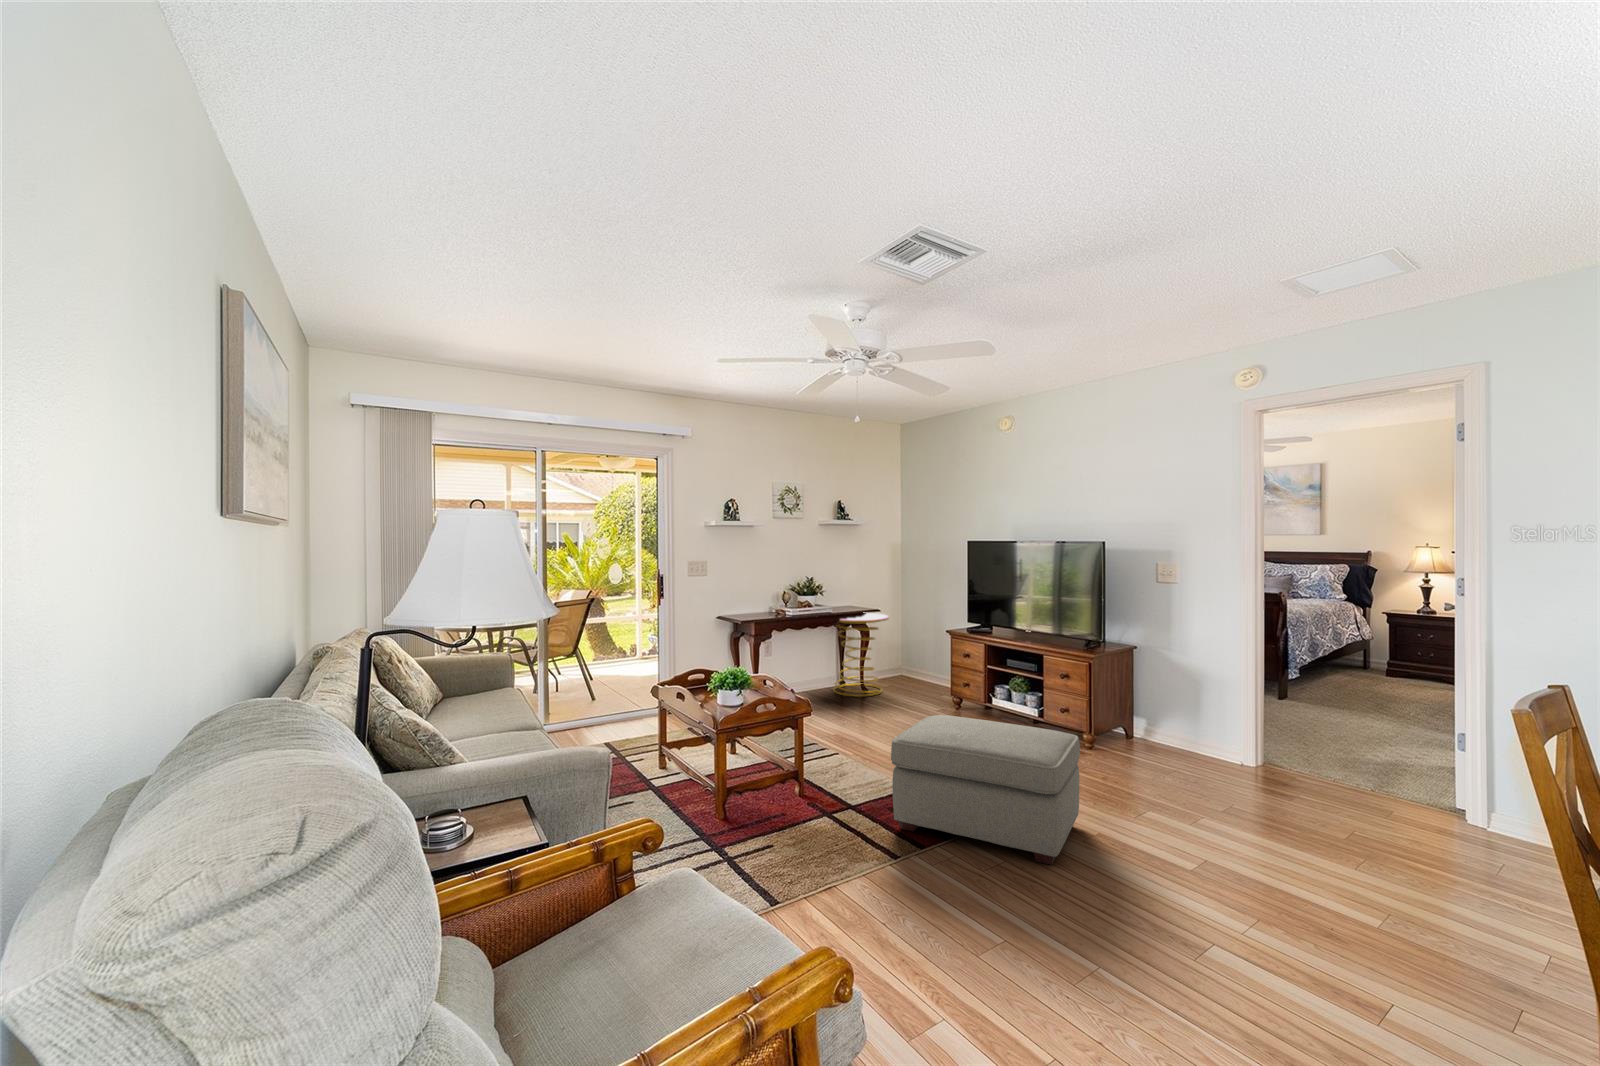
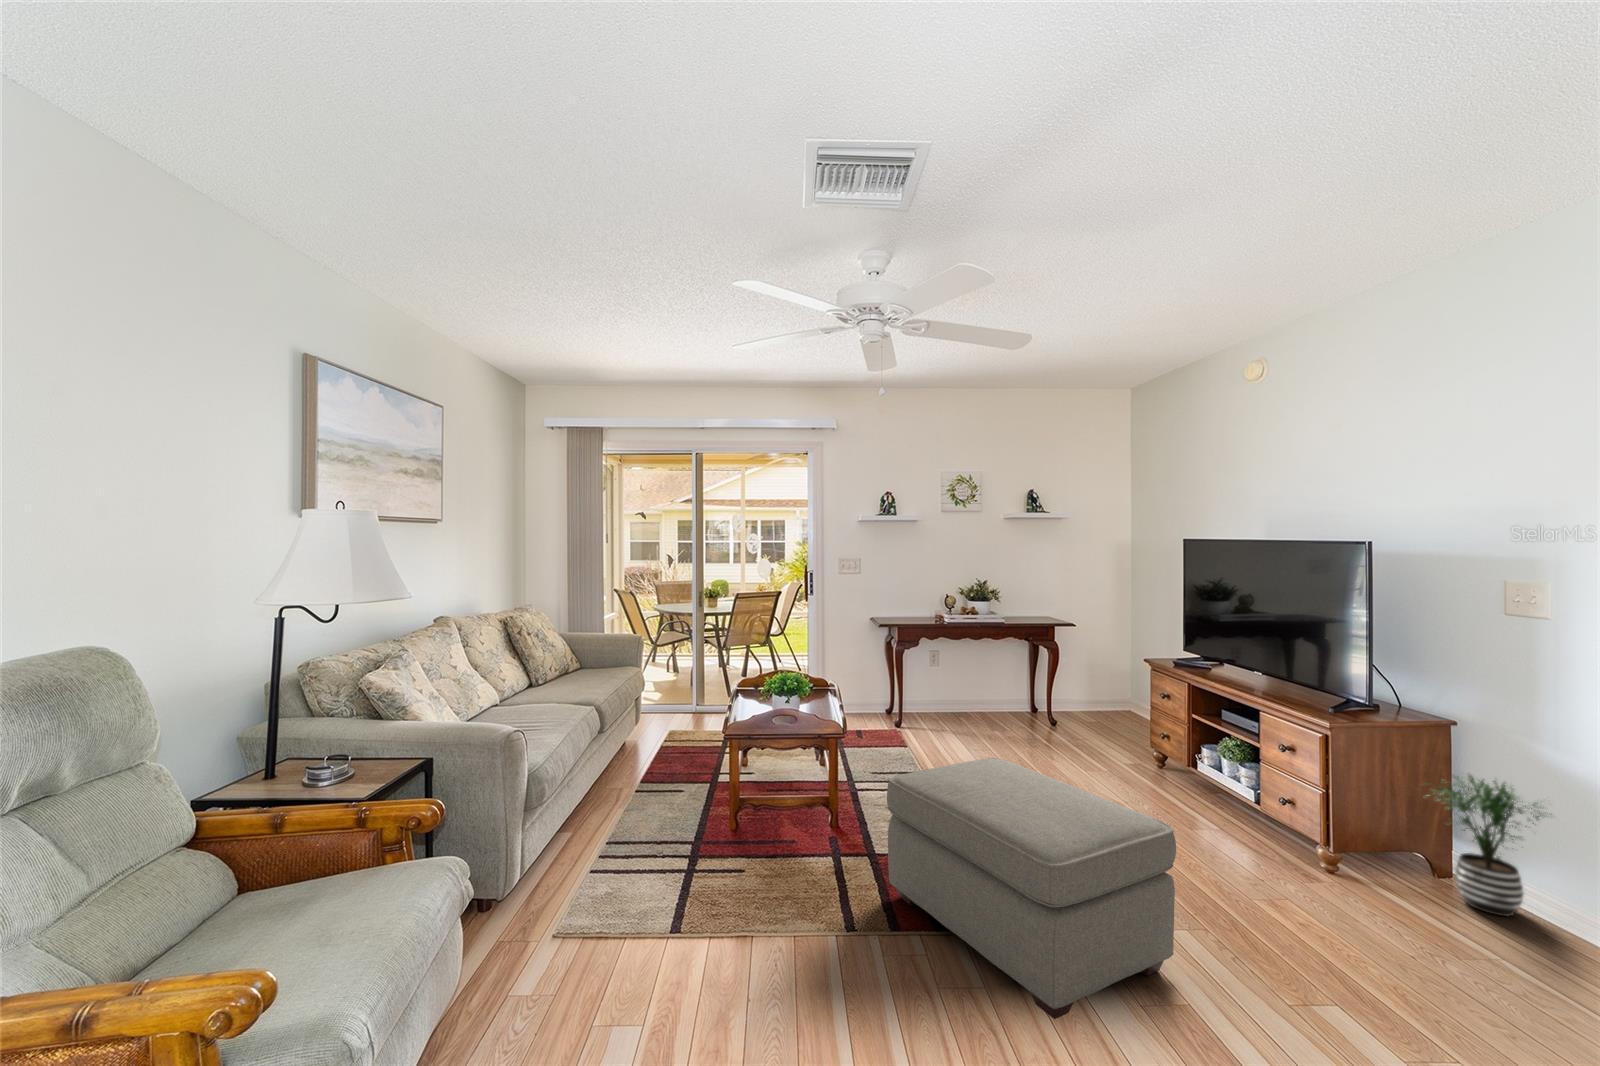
side table: present [833,613,889,697] -> none [1002,626,1083,730]
potted plant: none [1135,679,1195,756] -> present [1425,775,1551,916]

